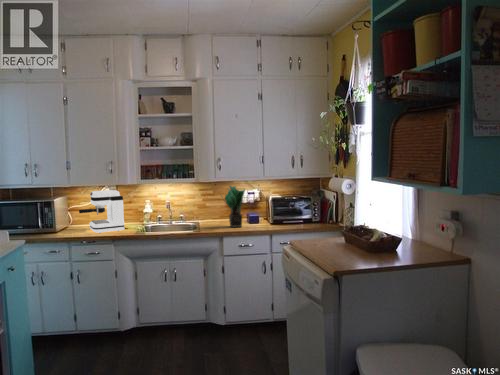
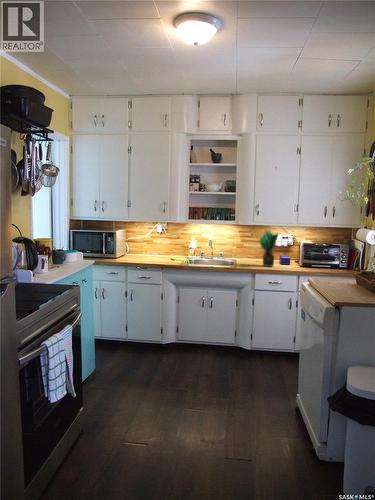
coffee maker: present [79,190,124,233] -> none [138,227,174,262]

